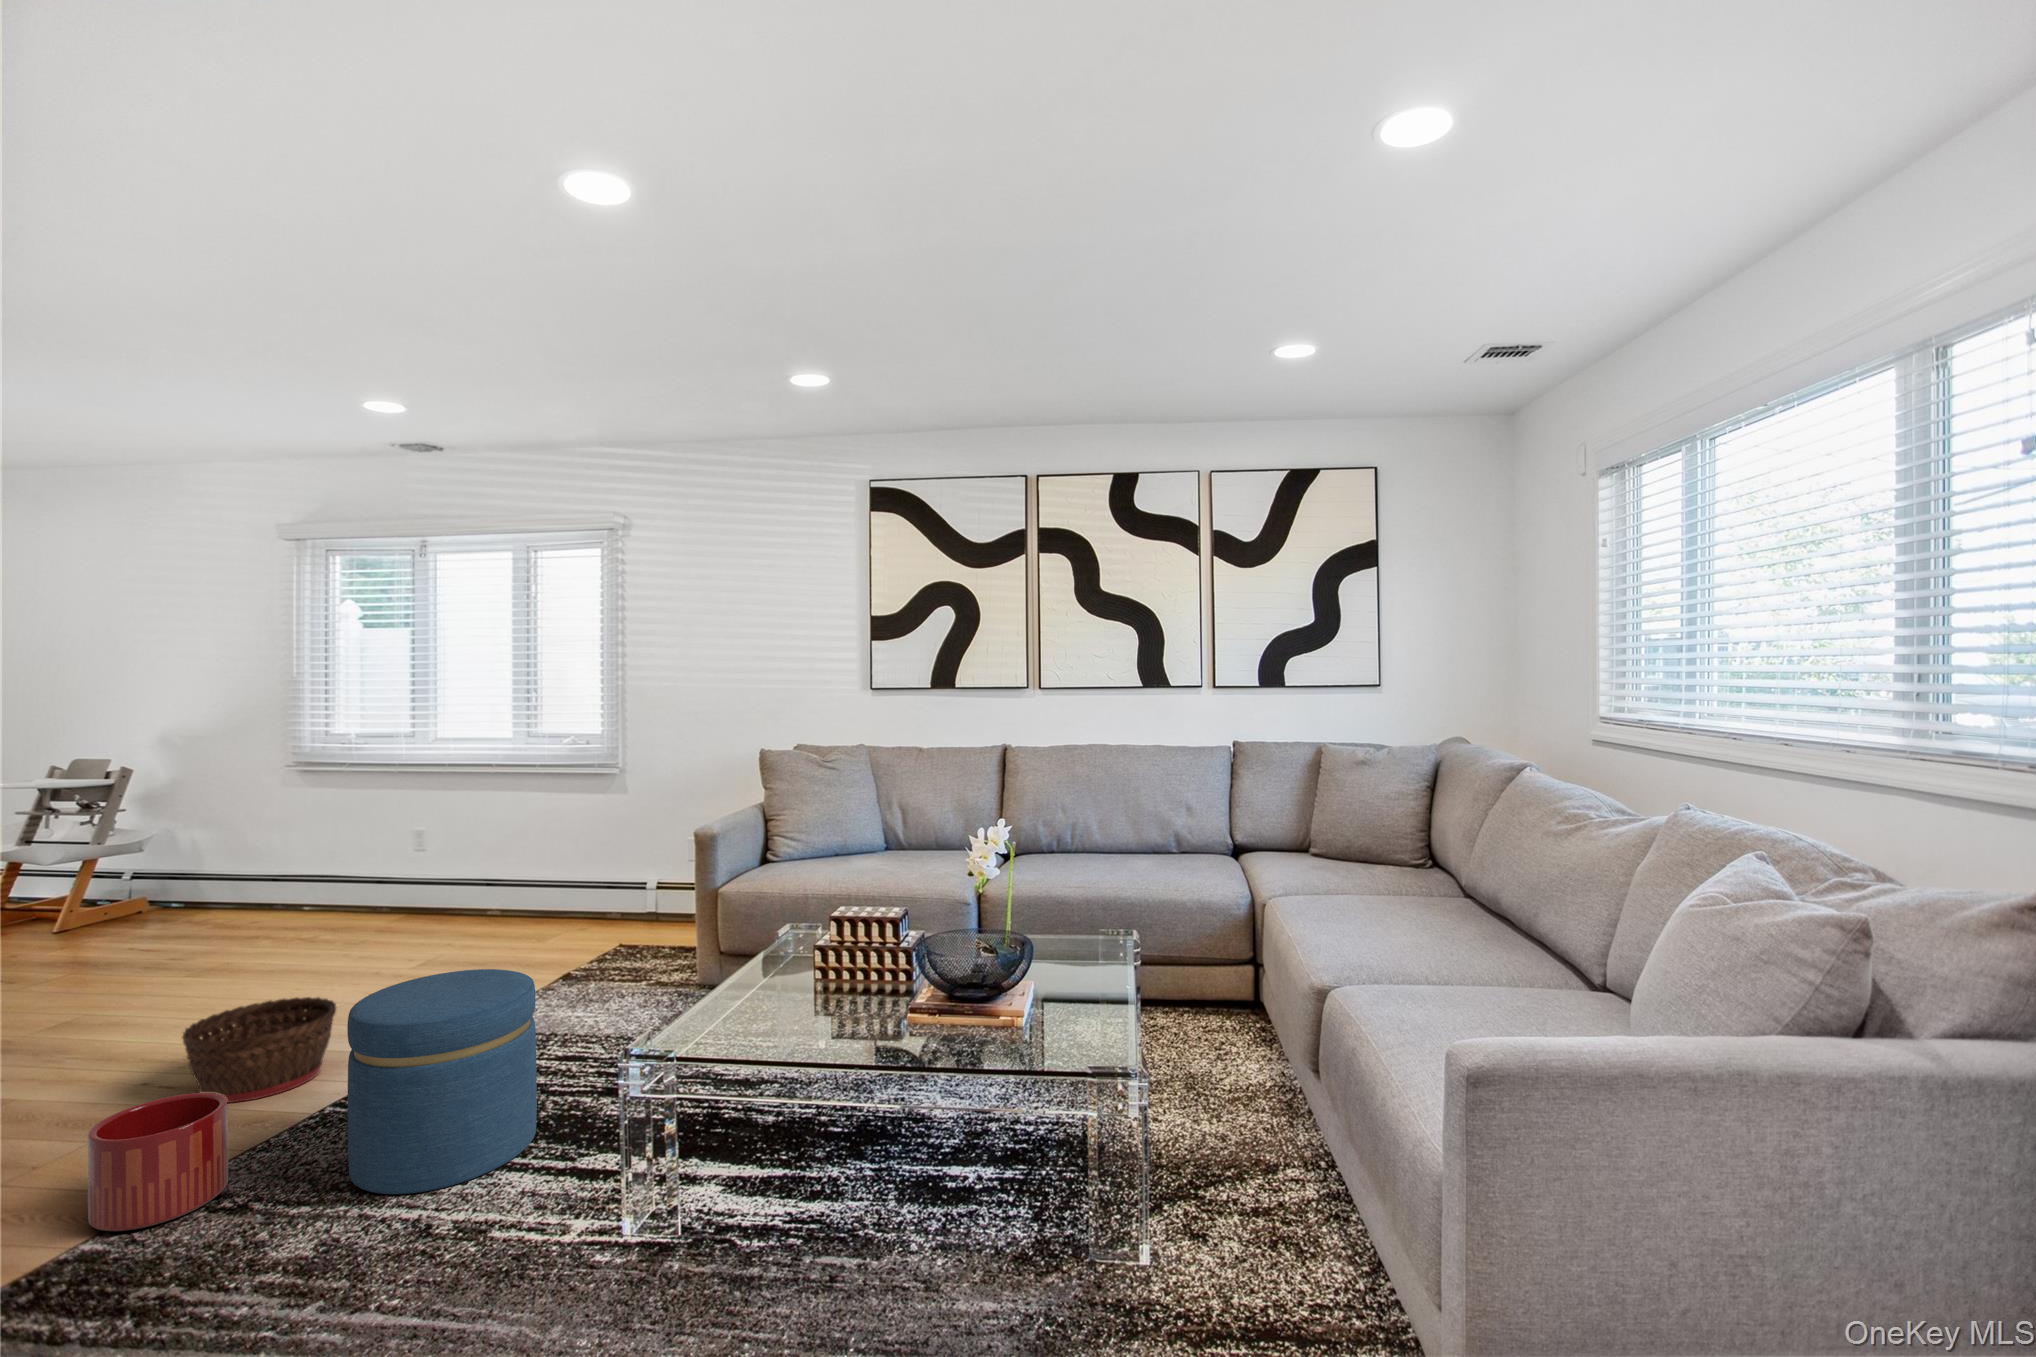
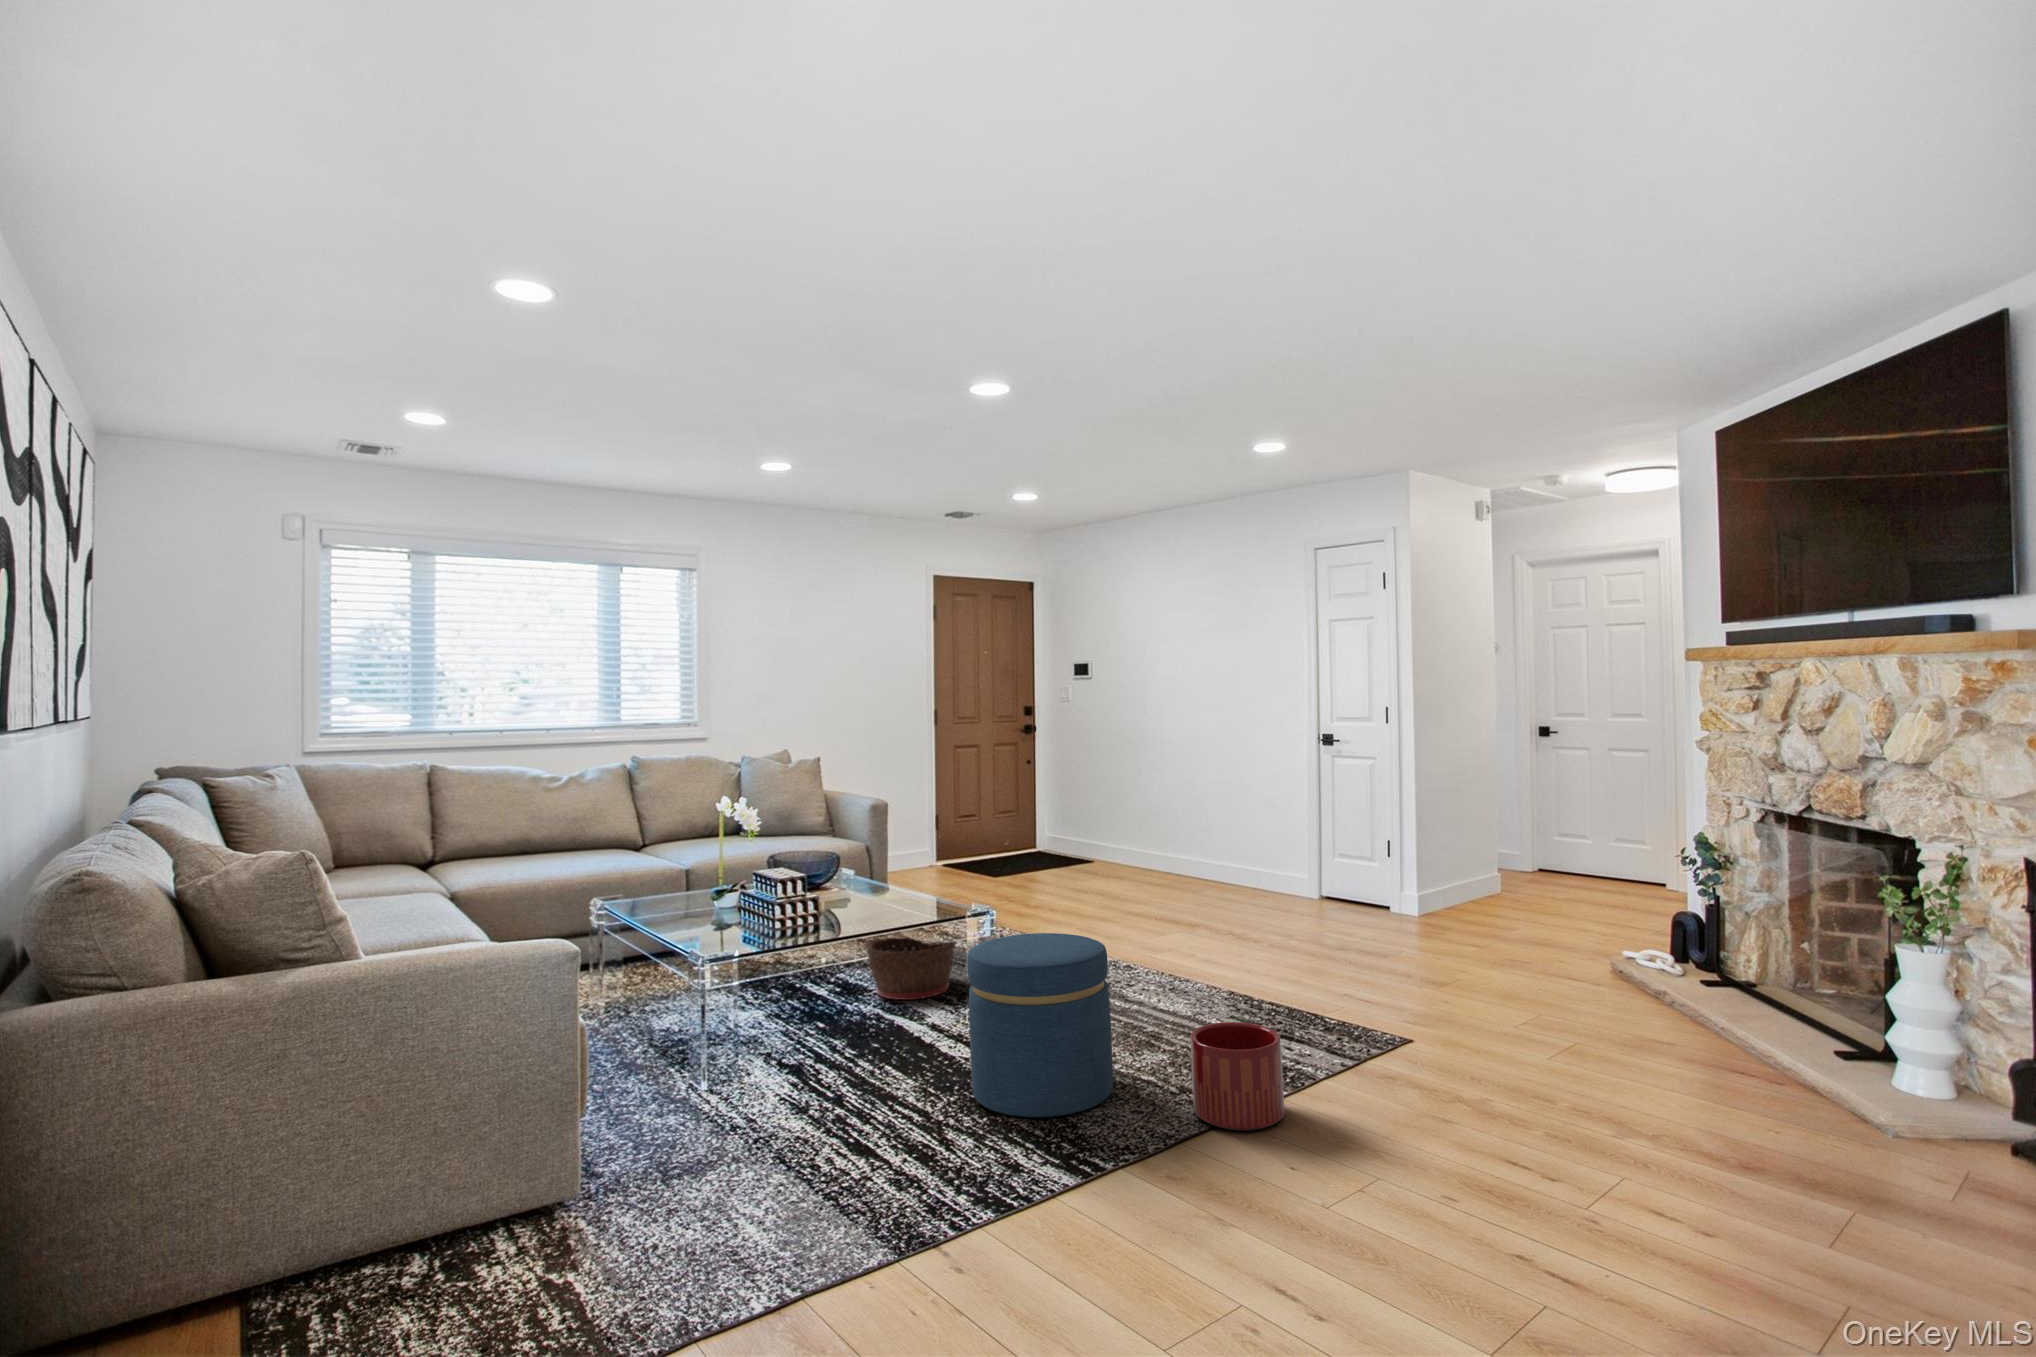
basket: present [182,997,336,1103] -> present [866,938,956,1000]

